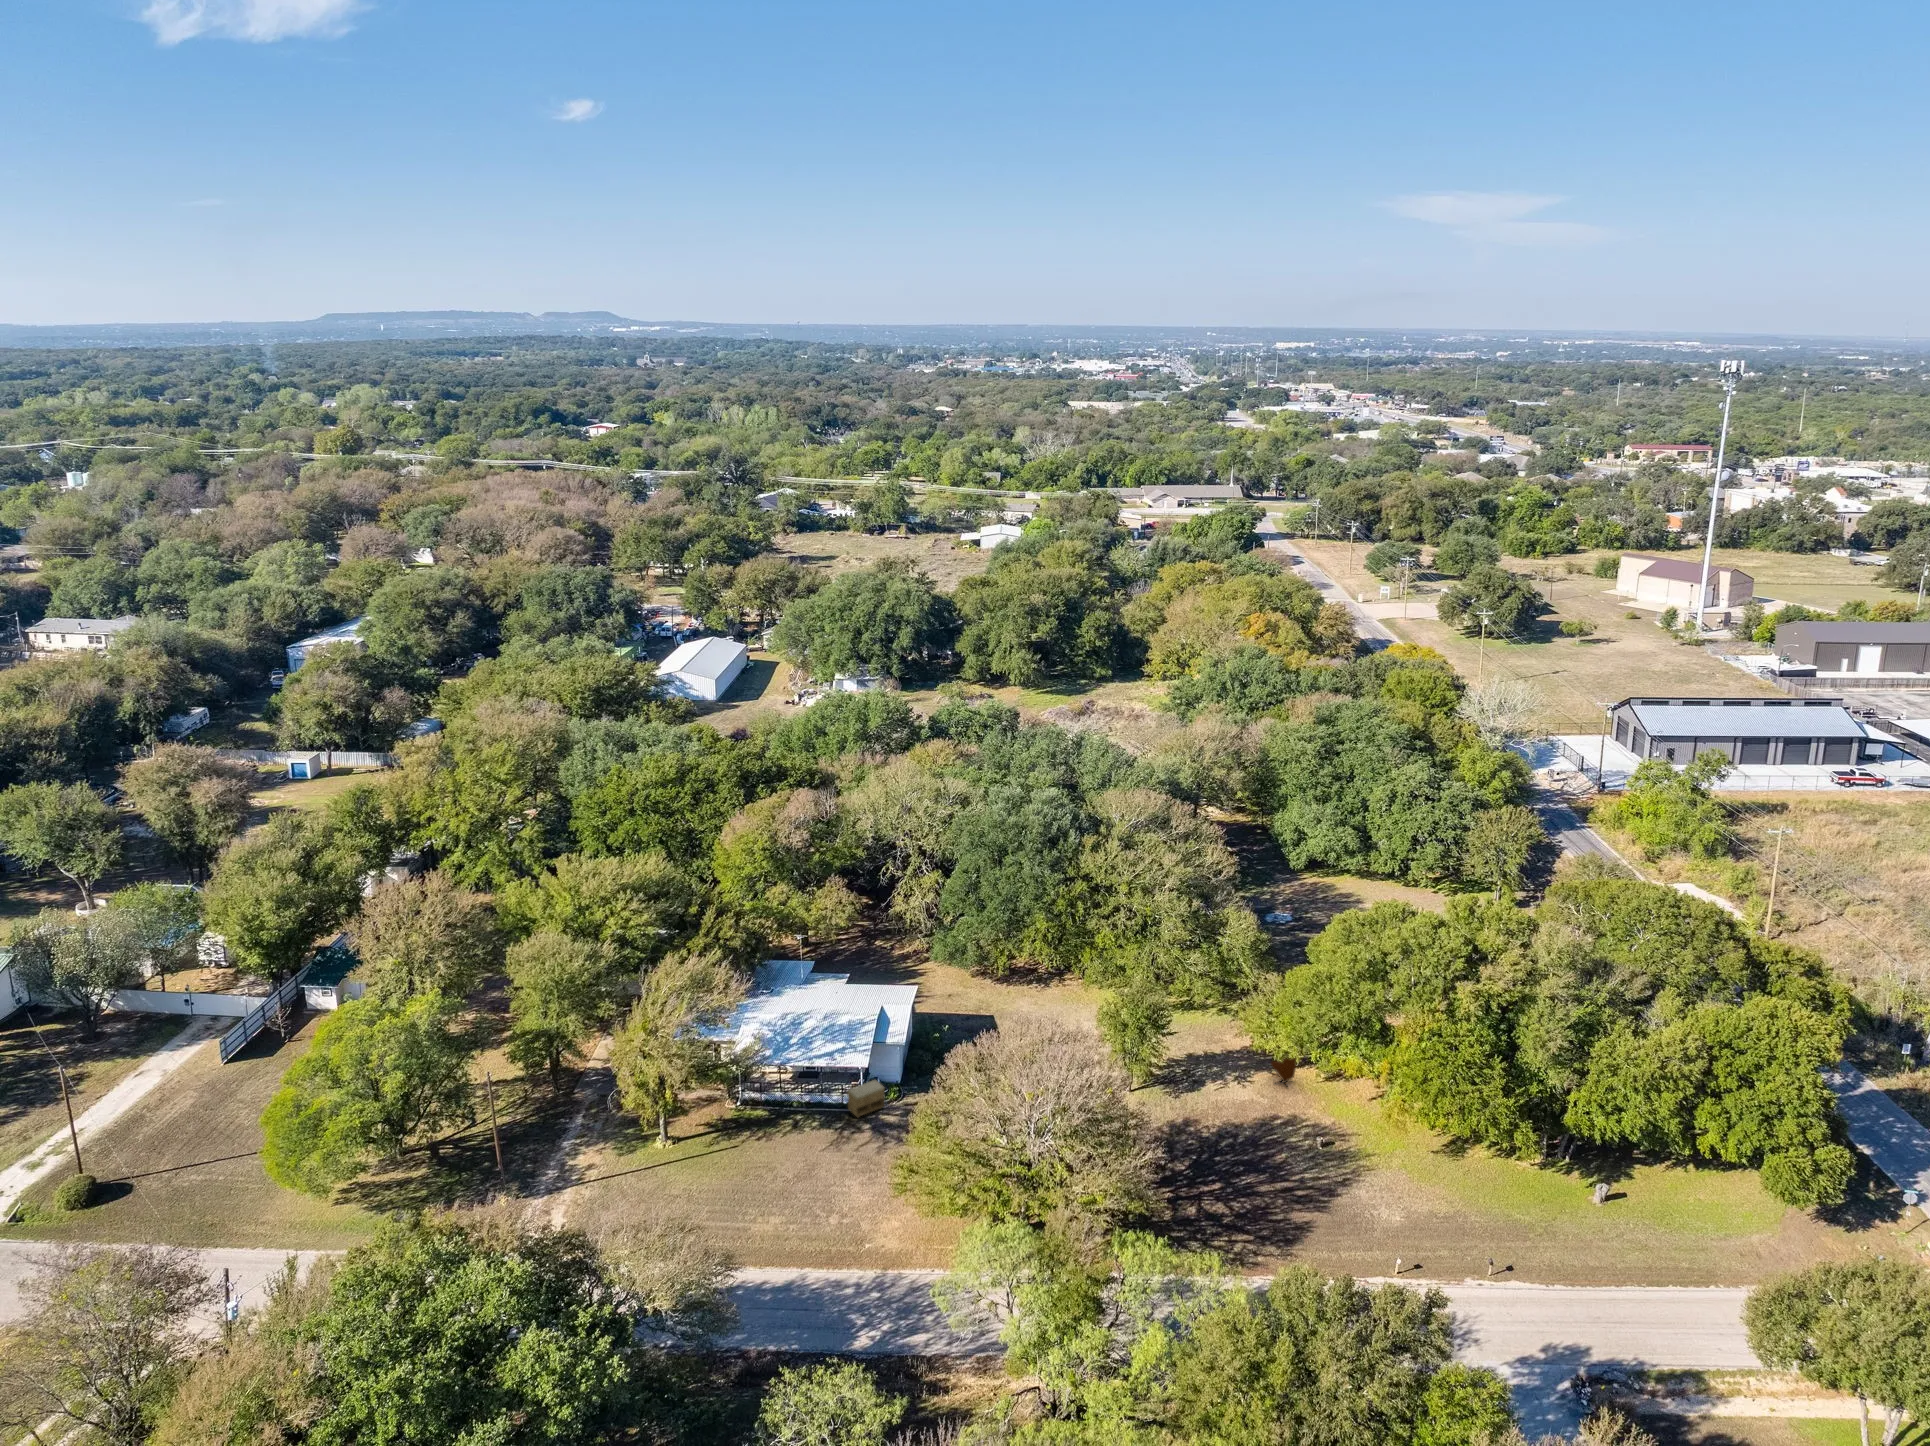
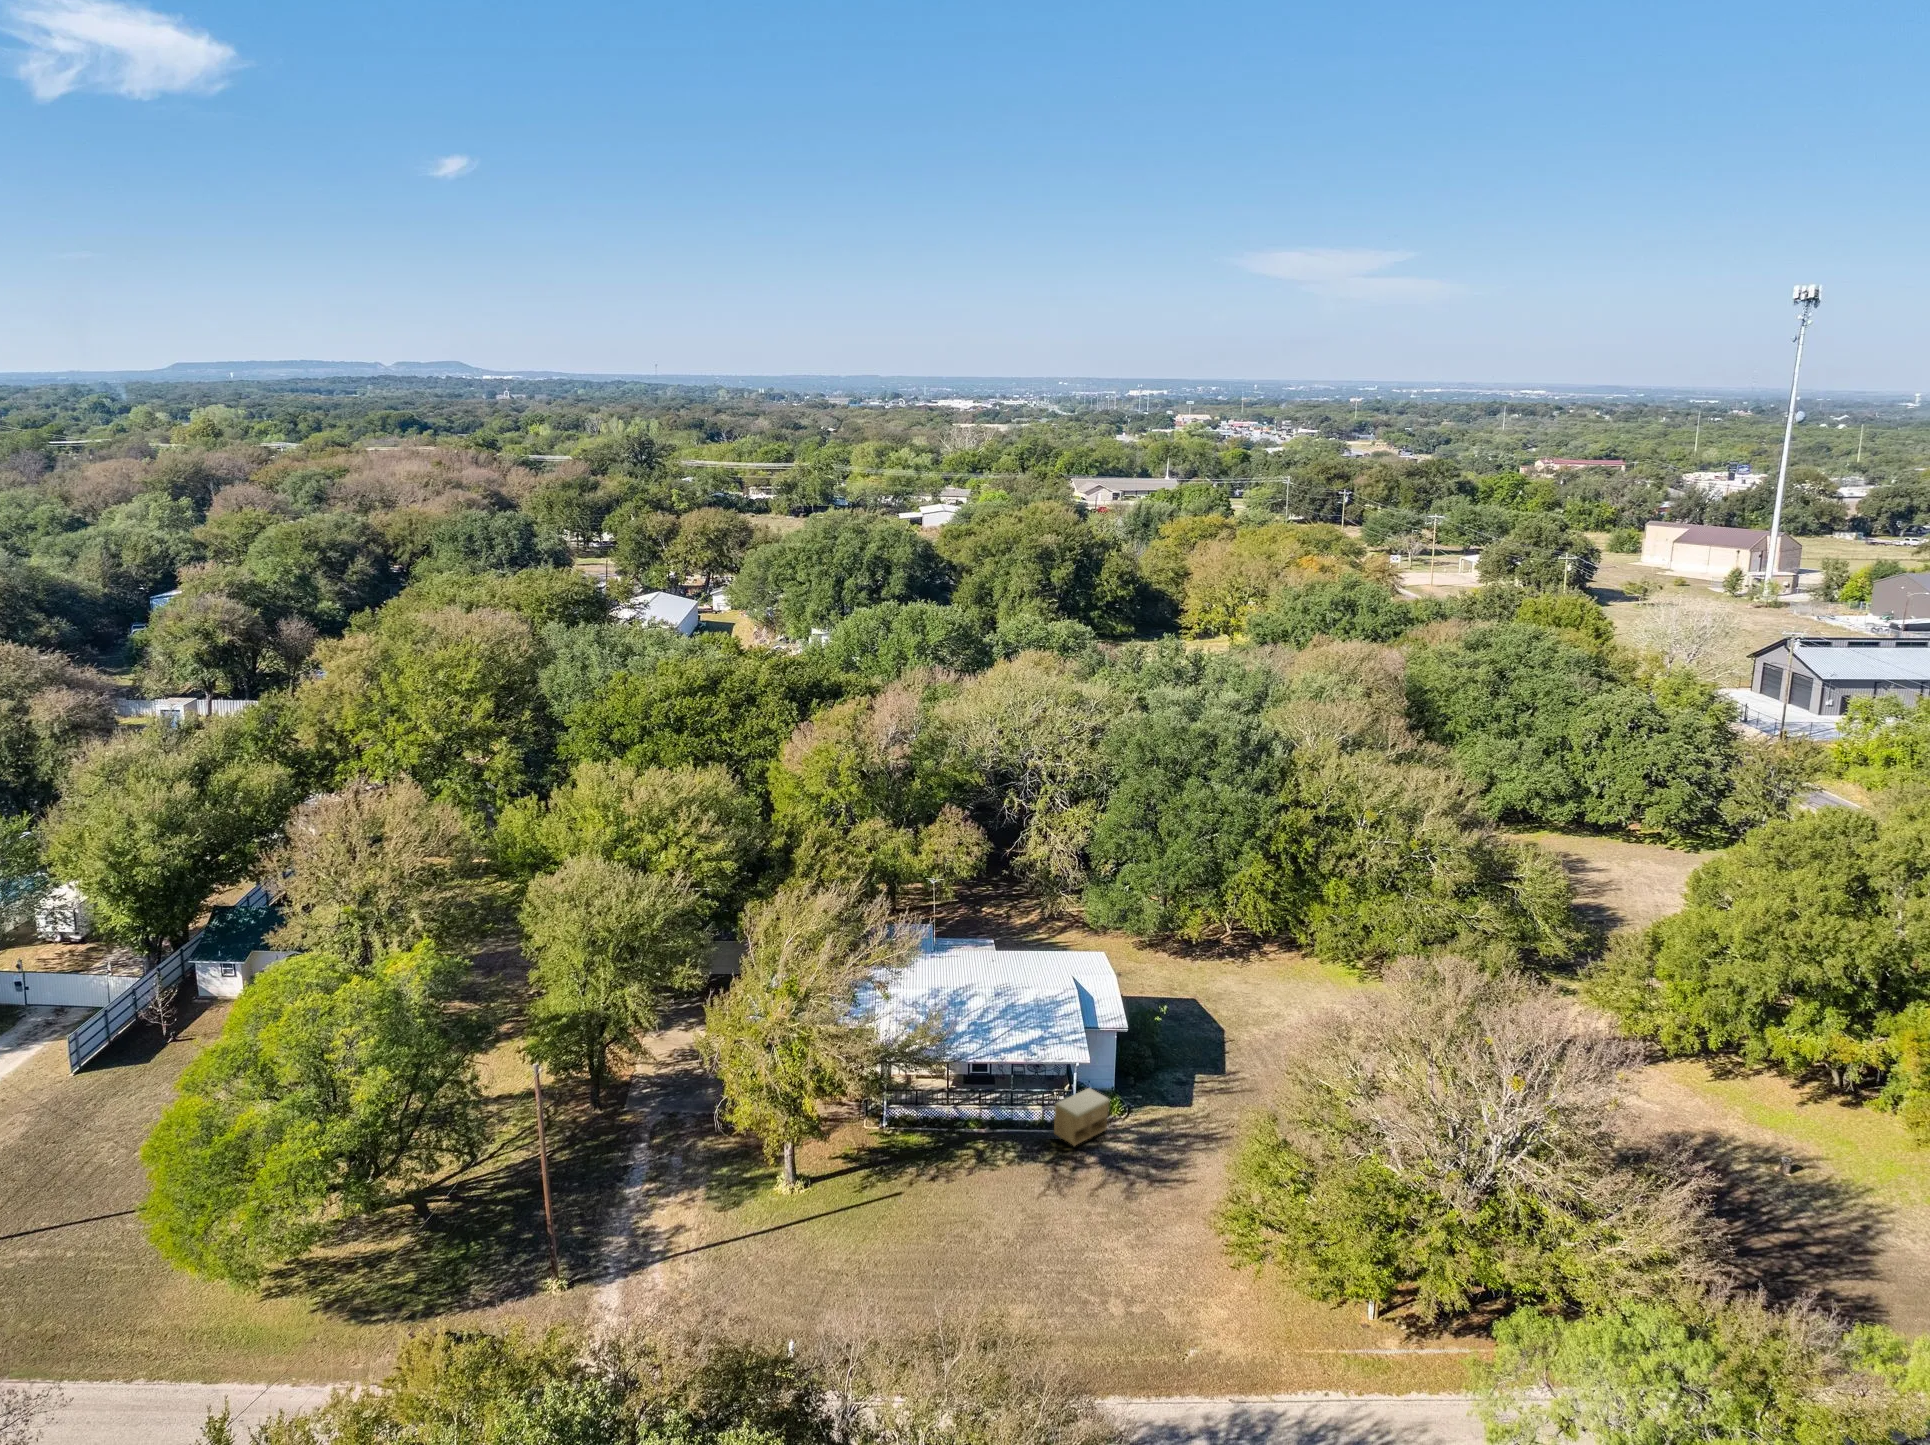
lounge chair: present [1271,1058,1297,1083] -> none [1645,1050,1713,1099]

